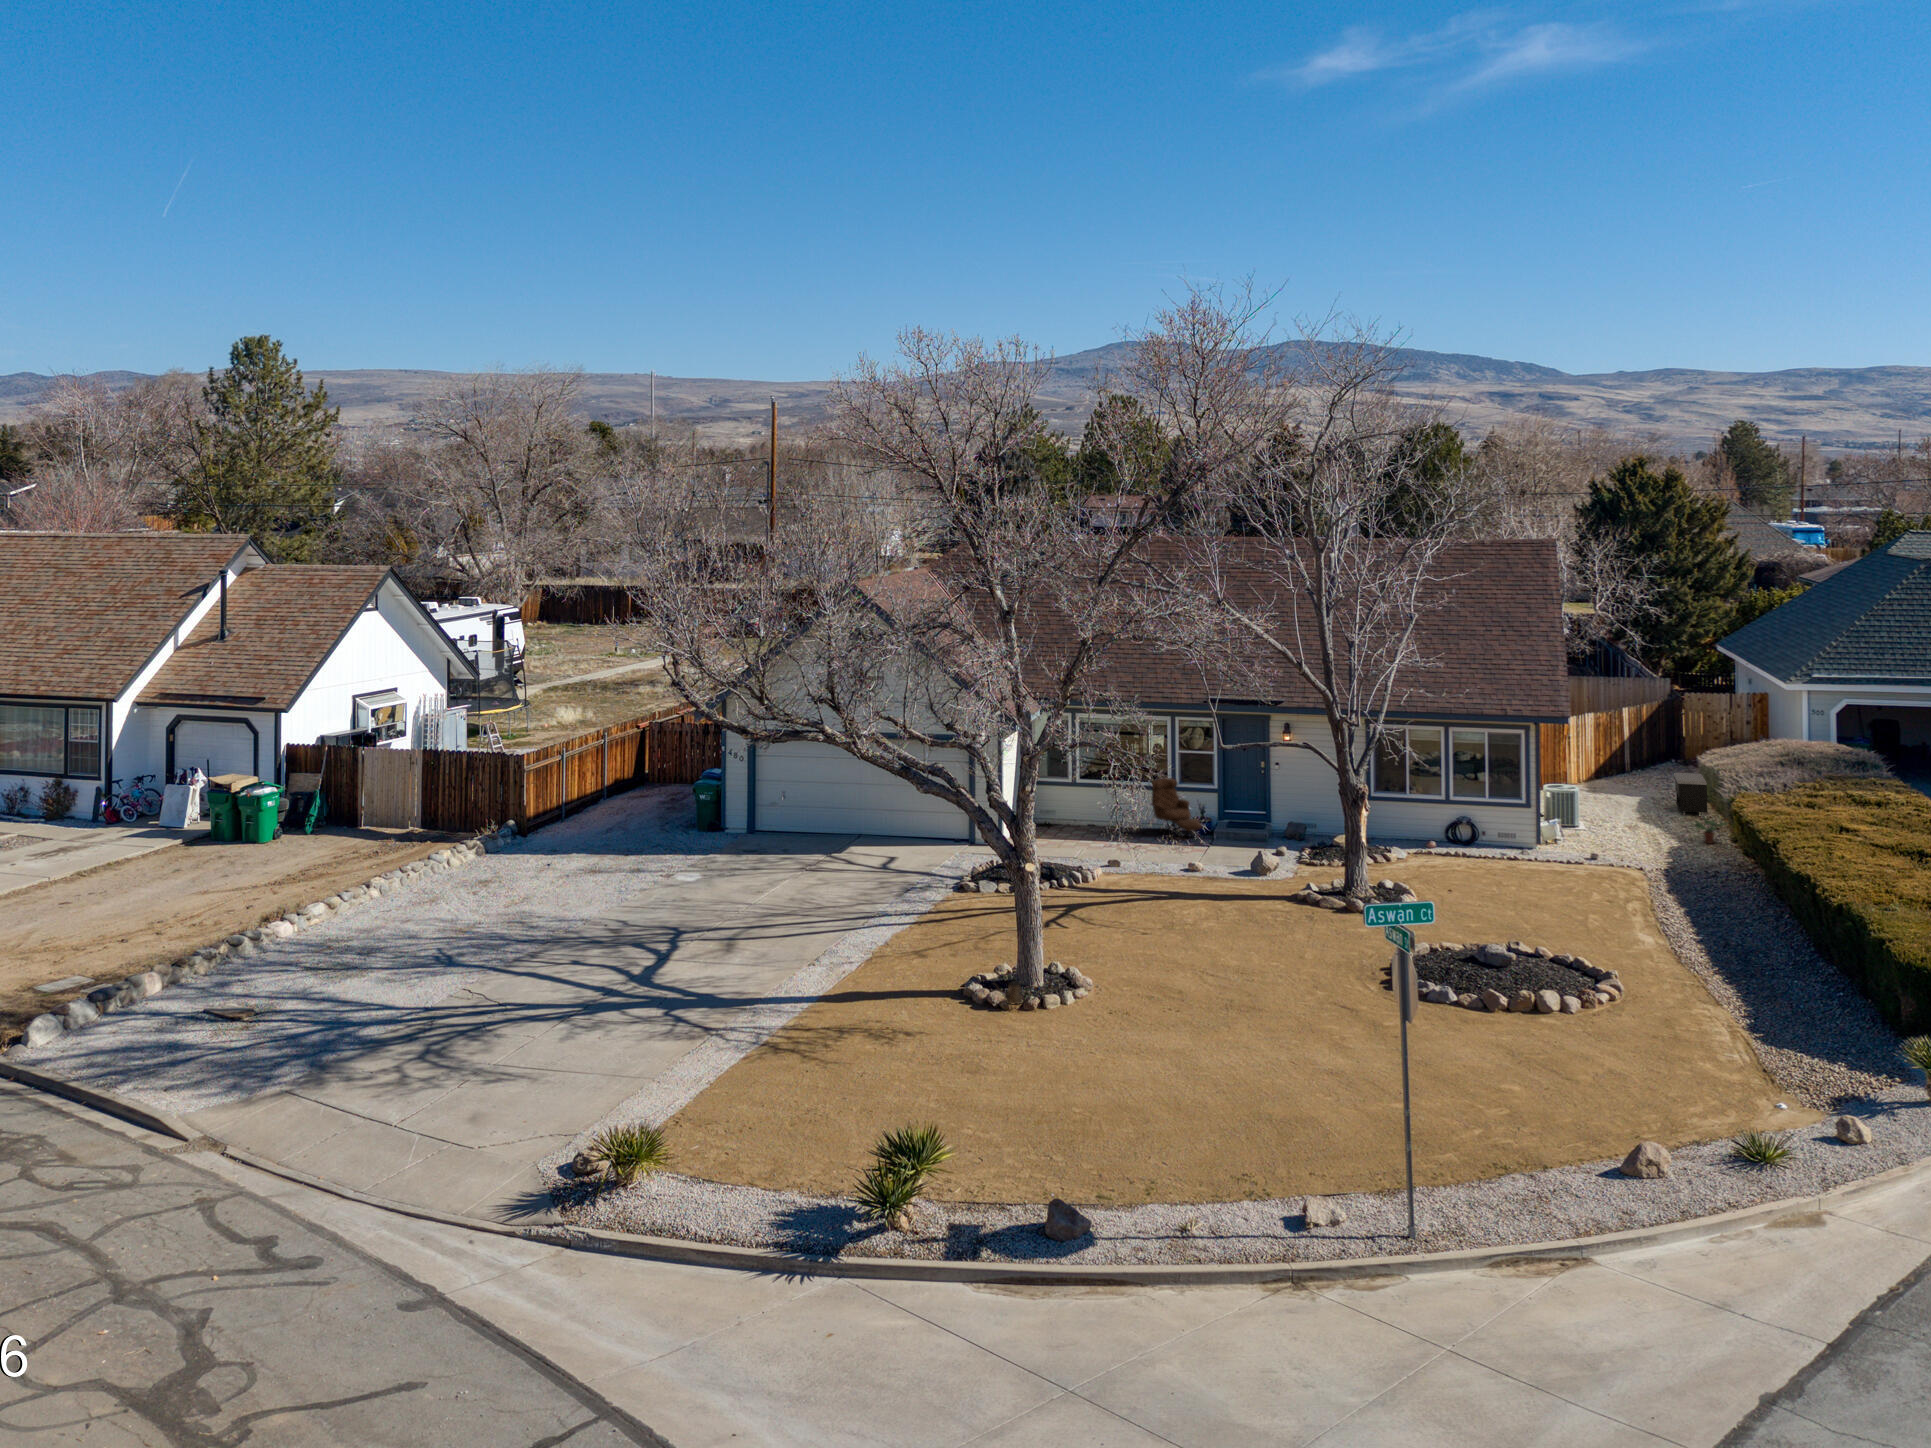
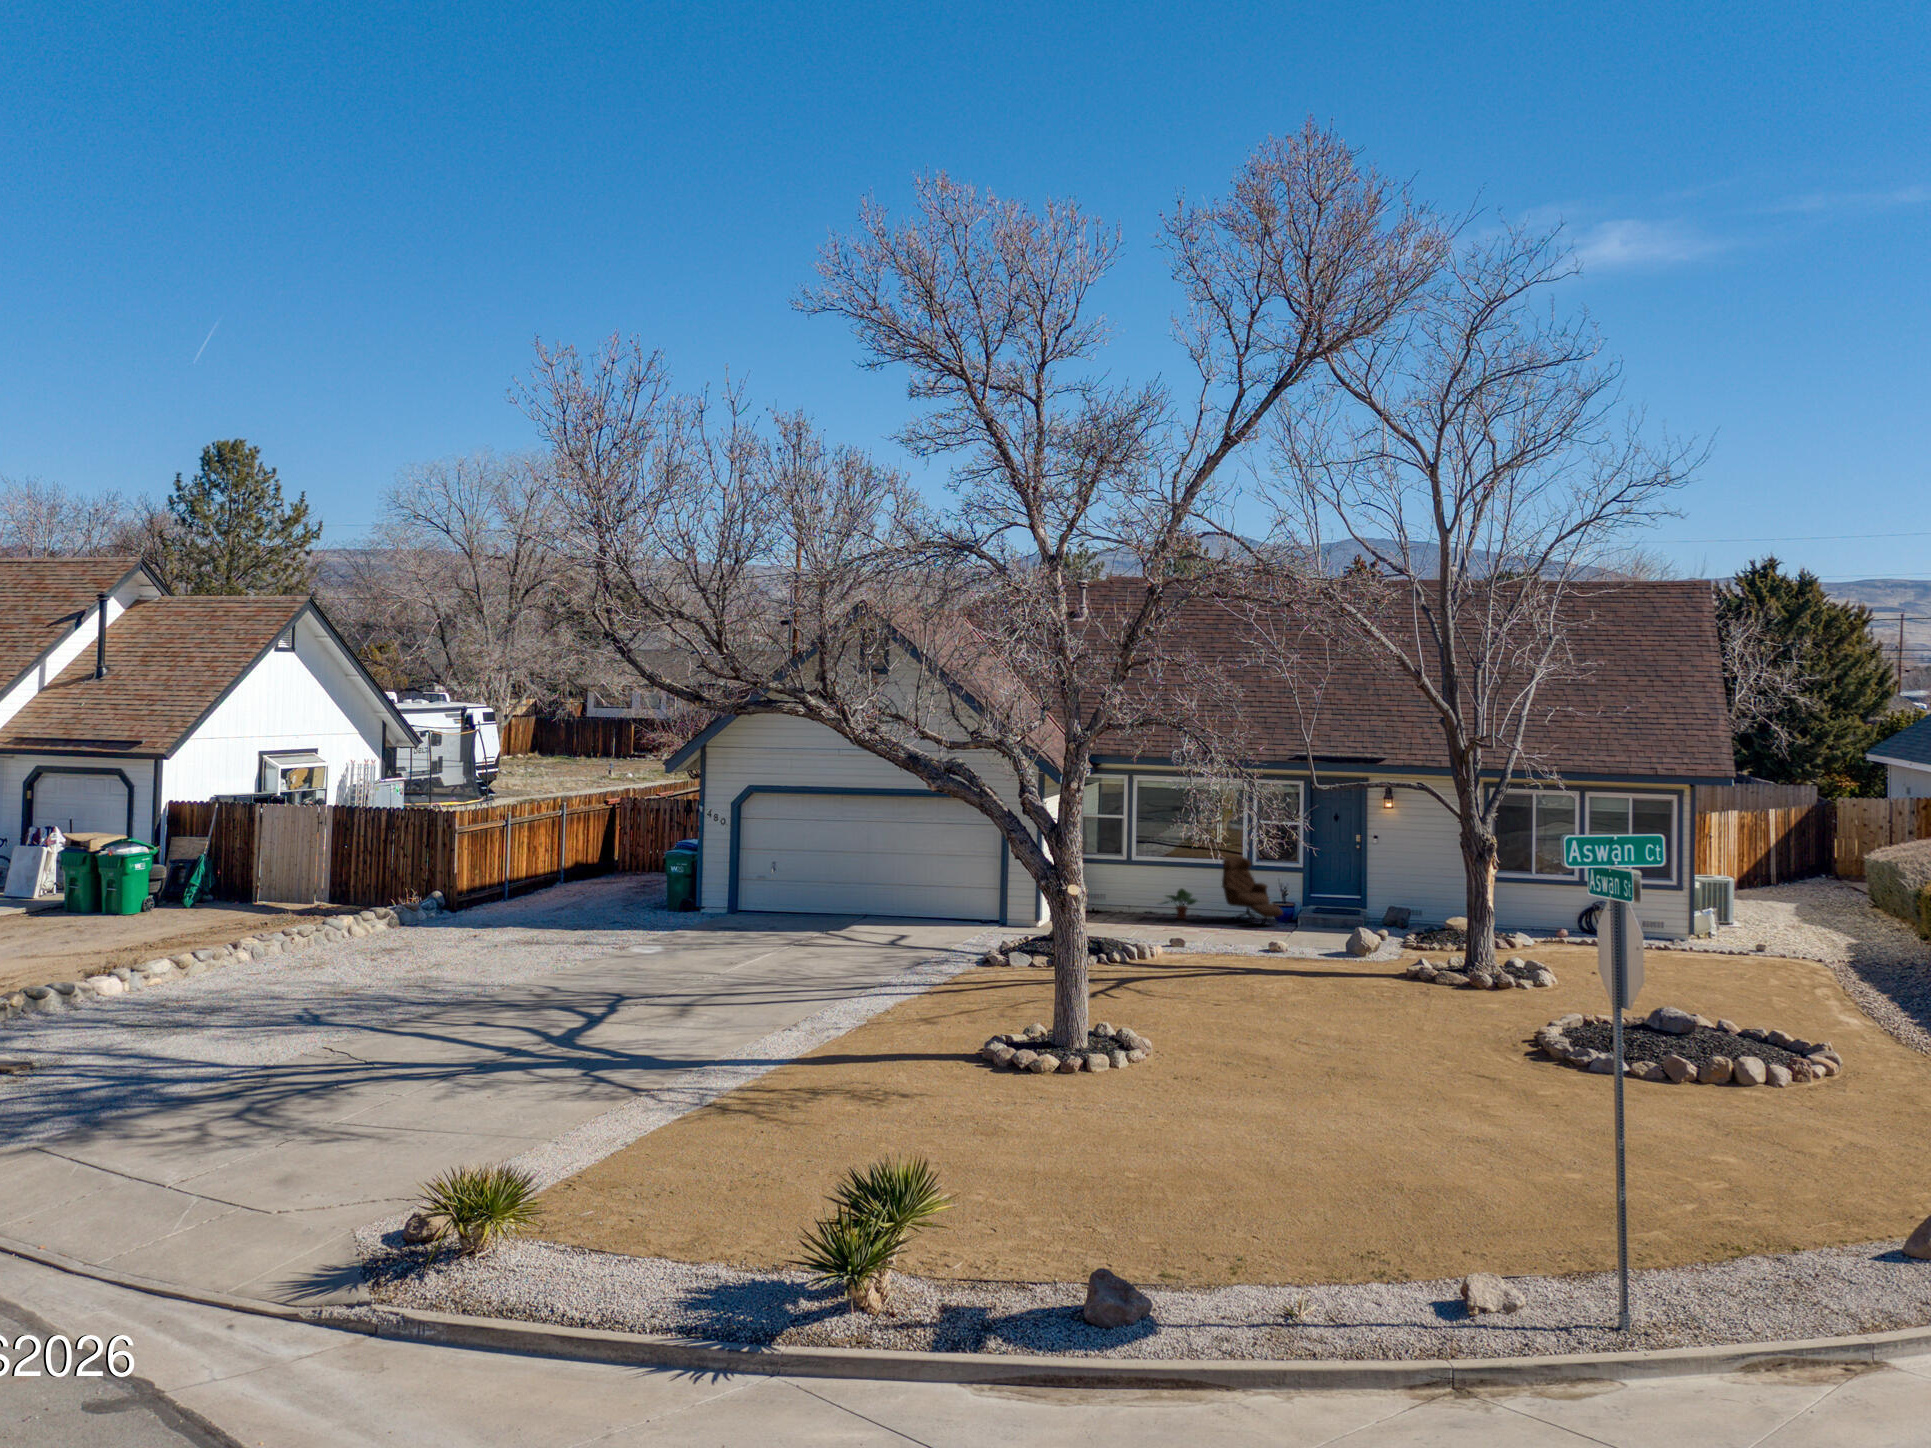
storage bench: present [1674,773,1707,815] -> none [1835,868,1879,917]
potted plant: present [1695,818,1727,843] -> present [1163,889,1198,919]
watering can: present [998,981,1023,1004] -> none [1021,1040,1066,1071]

